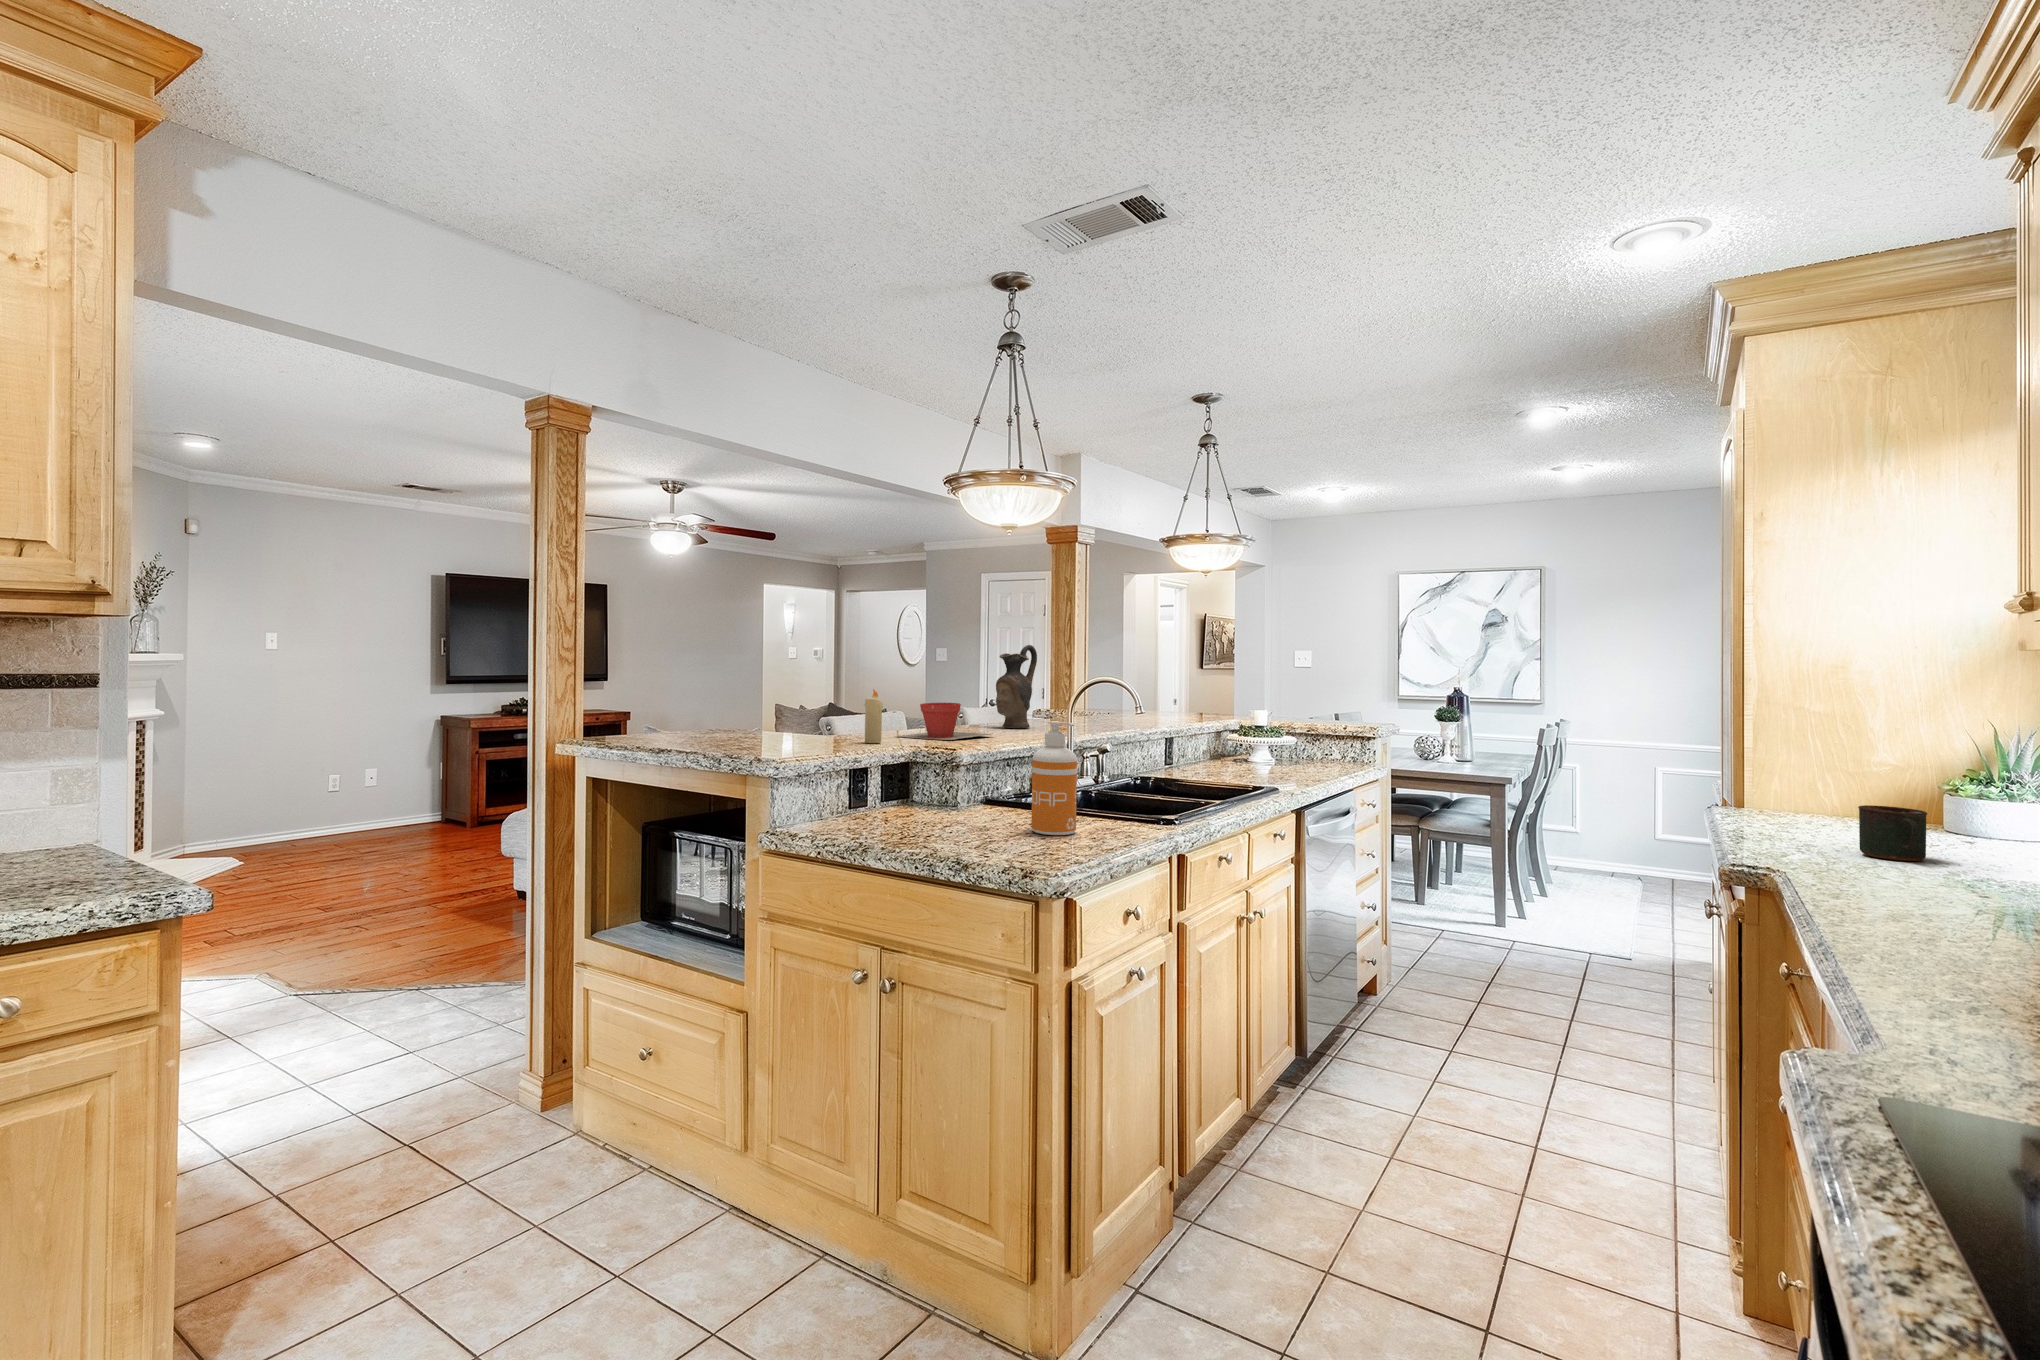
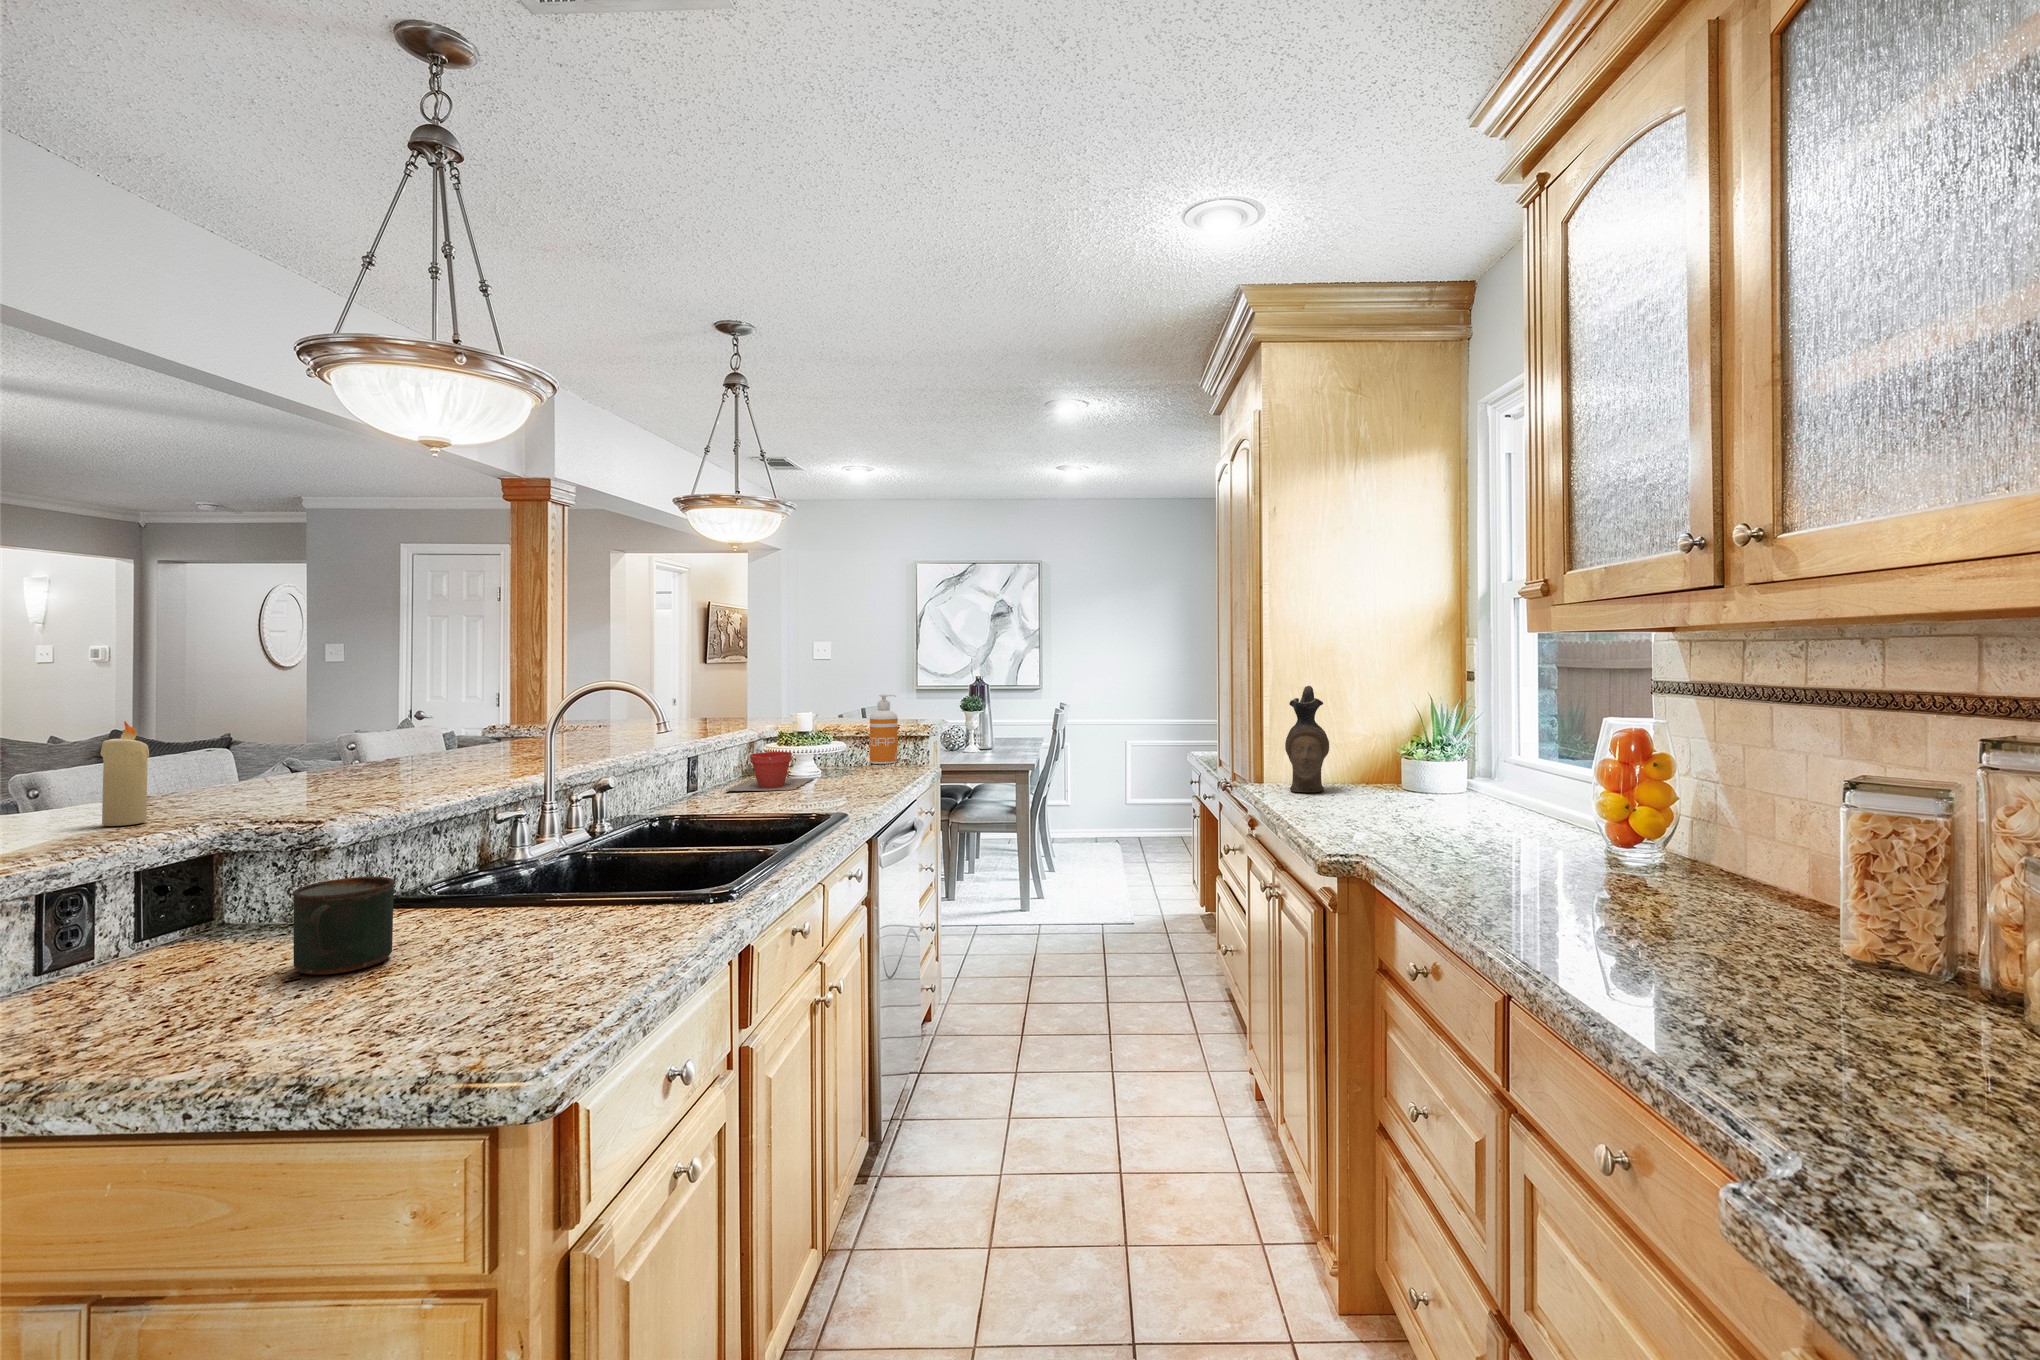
ceramic pitcher: present [996,645,1037,728] -> present [1285,686,1329,792]
plant pot: present [897,703,991,740] -> present [725,752,814,791]
soap dispenser: present [1031,721,1077,835] -> present [870,694,898,764]
mug: present [1858,805,1927,861] -> present [292,877,395,975]

